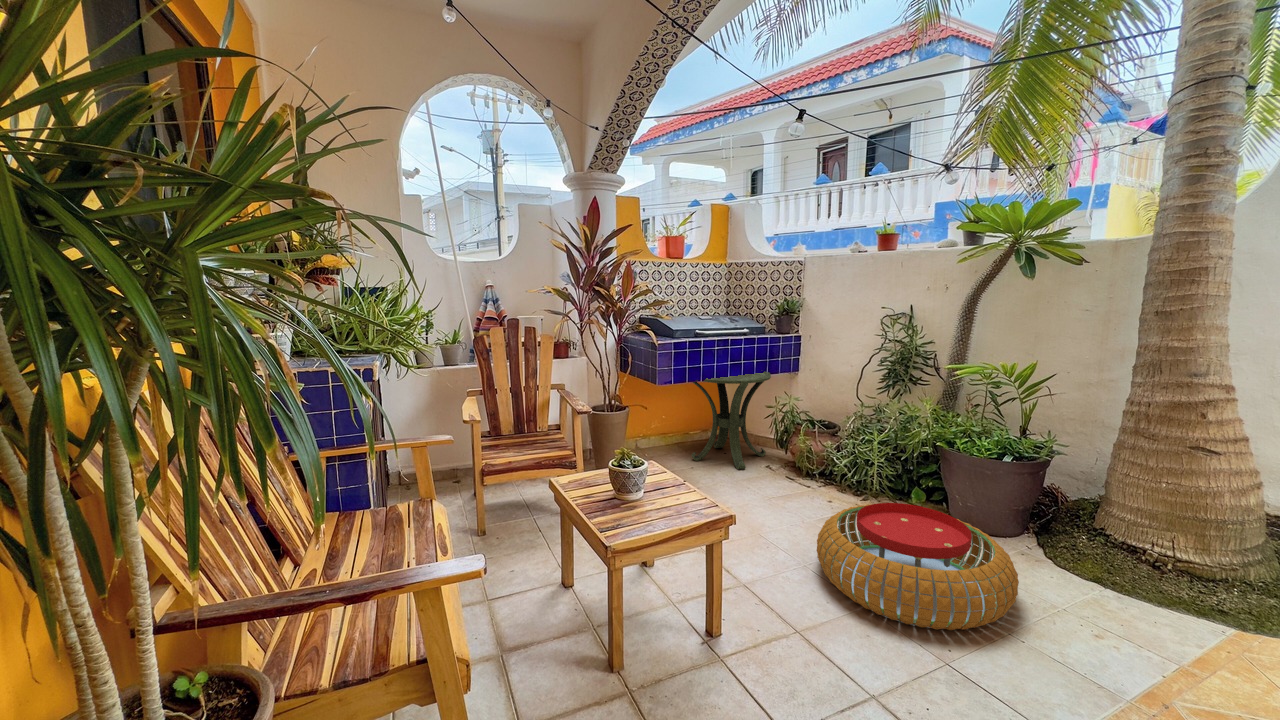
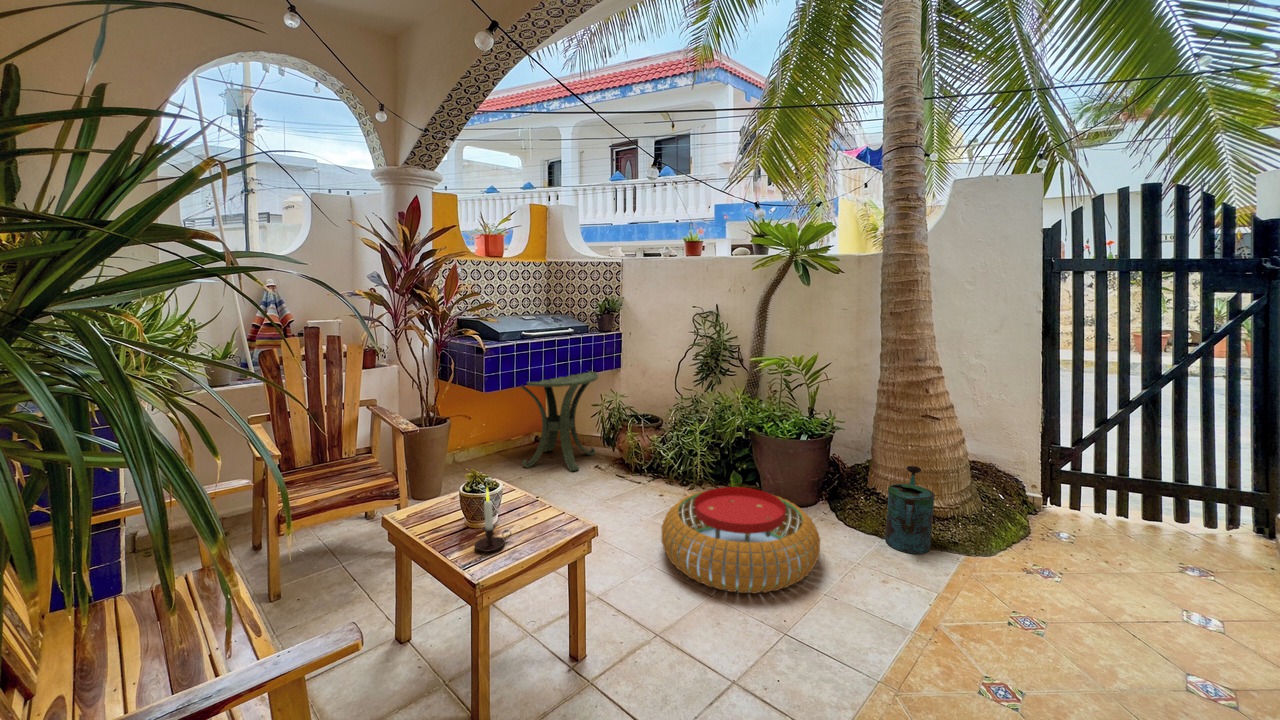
candle: none [614,462,649,524] -> present [475,488,511,552]
watering can: none [1124,511,1209,628] -> present [885,466,935,554]

